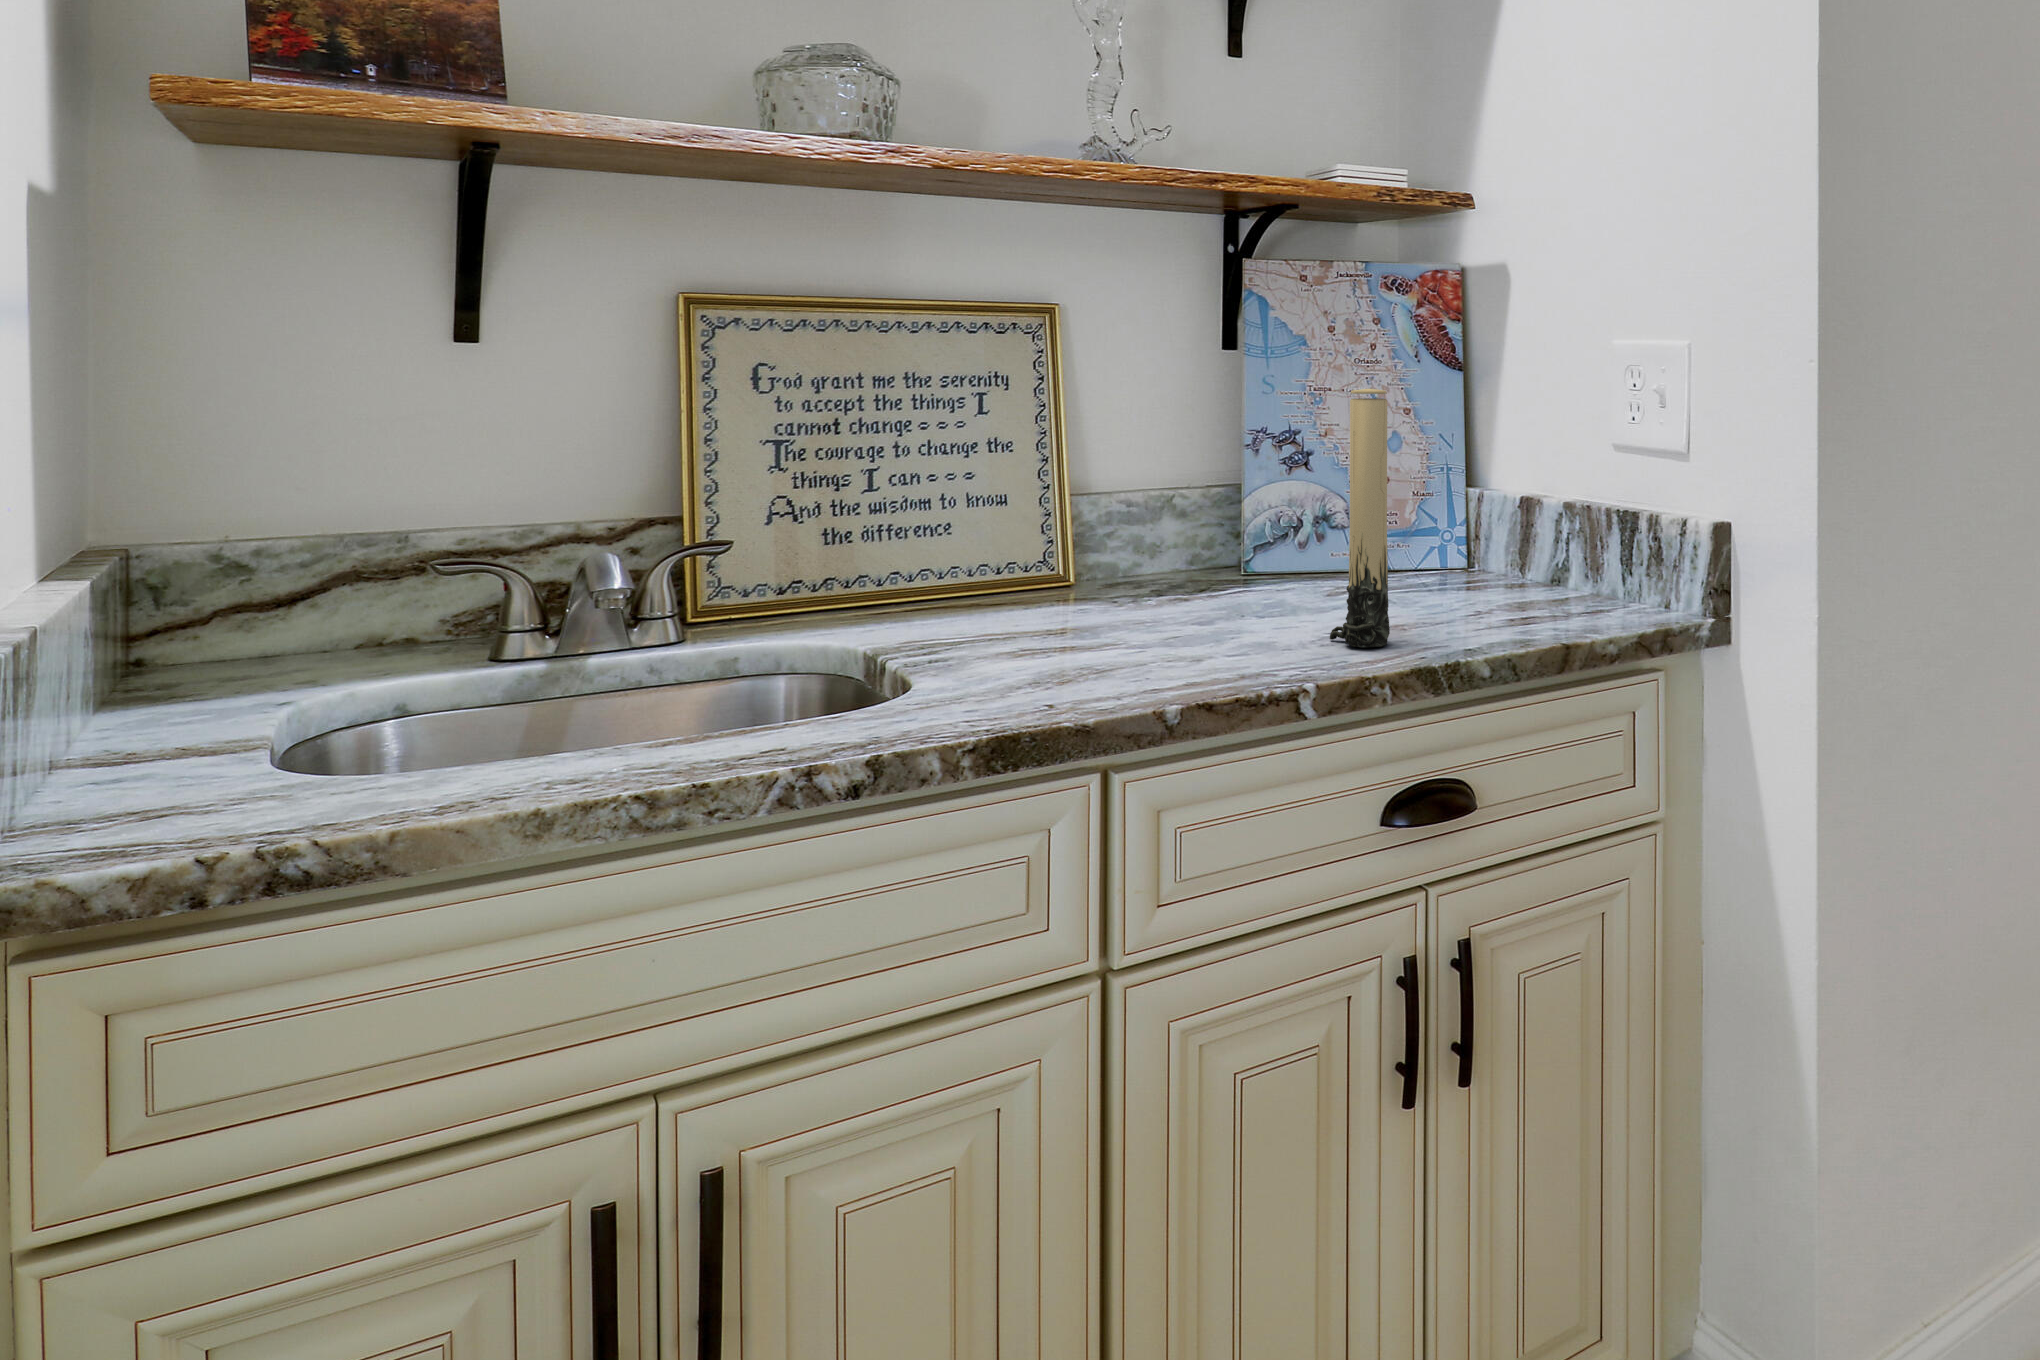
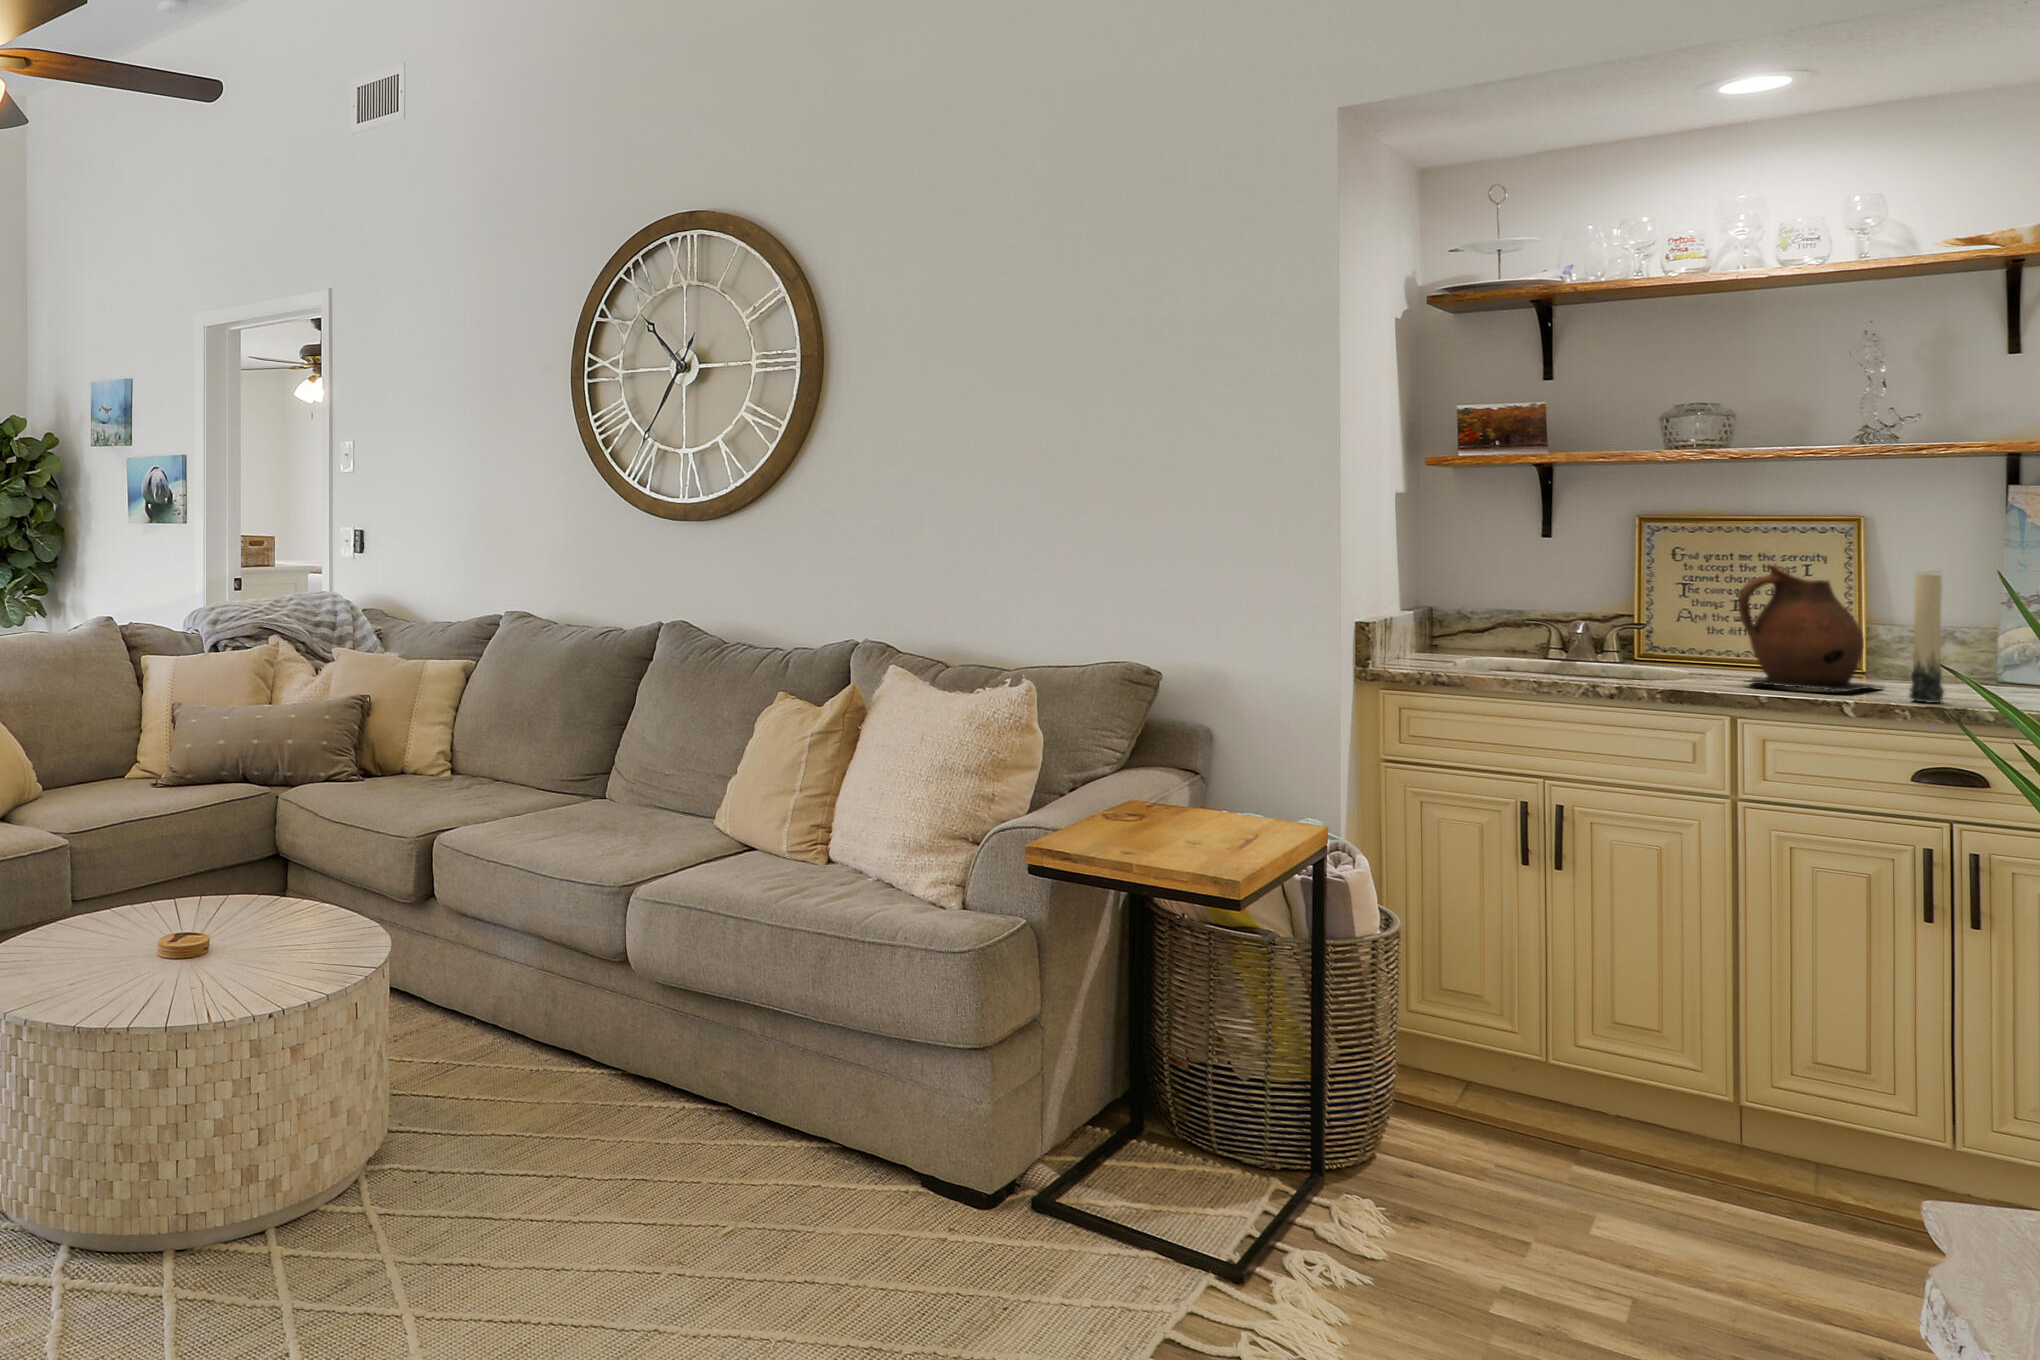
ceramic pitcher: none [1020,389,1248,658] -> present [1738,565,1883,692]

